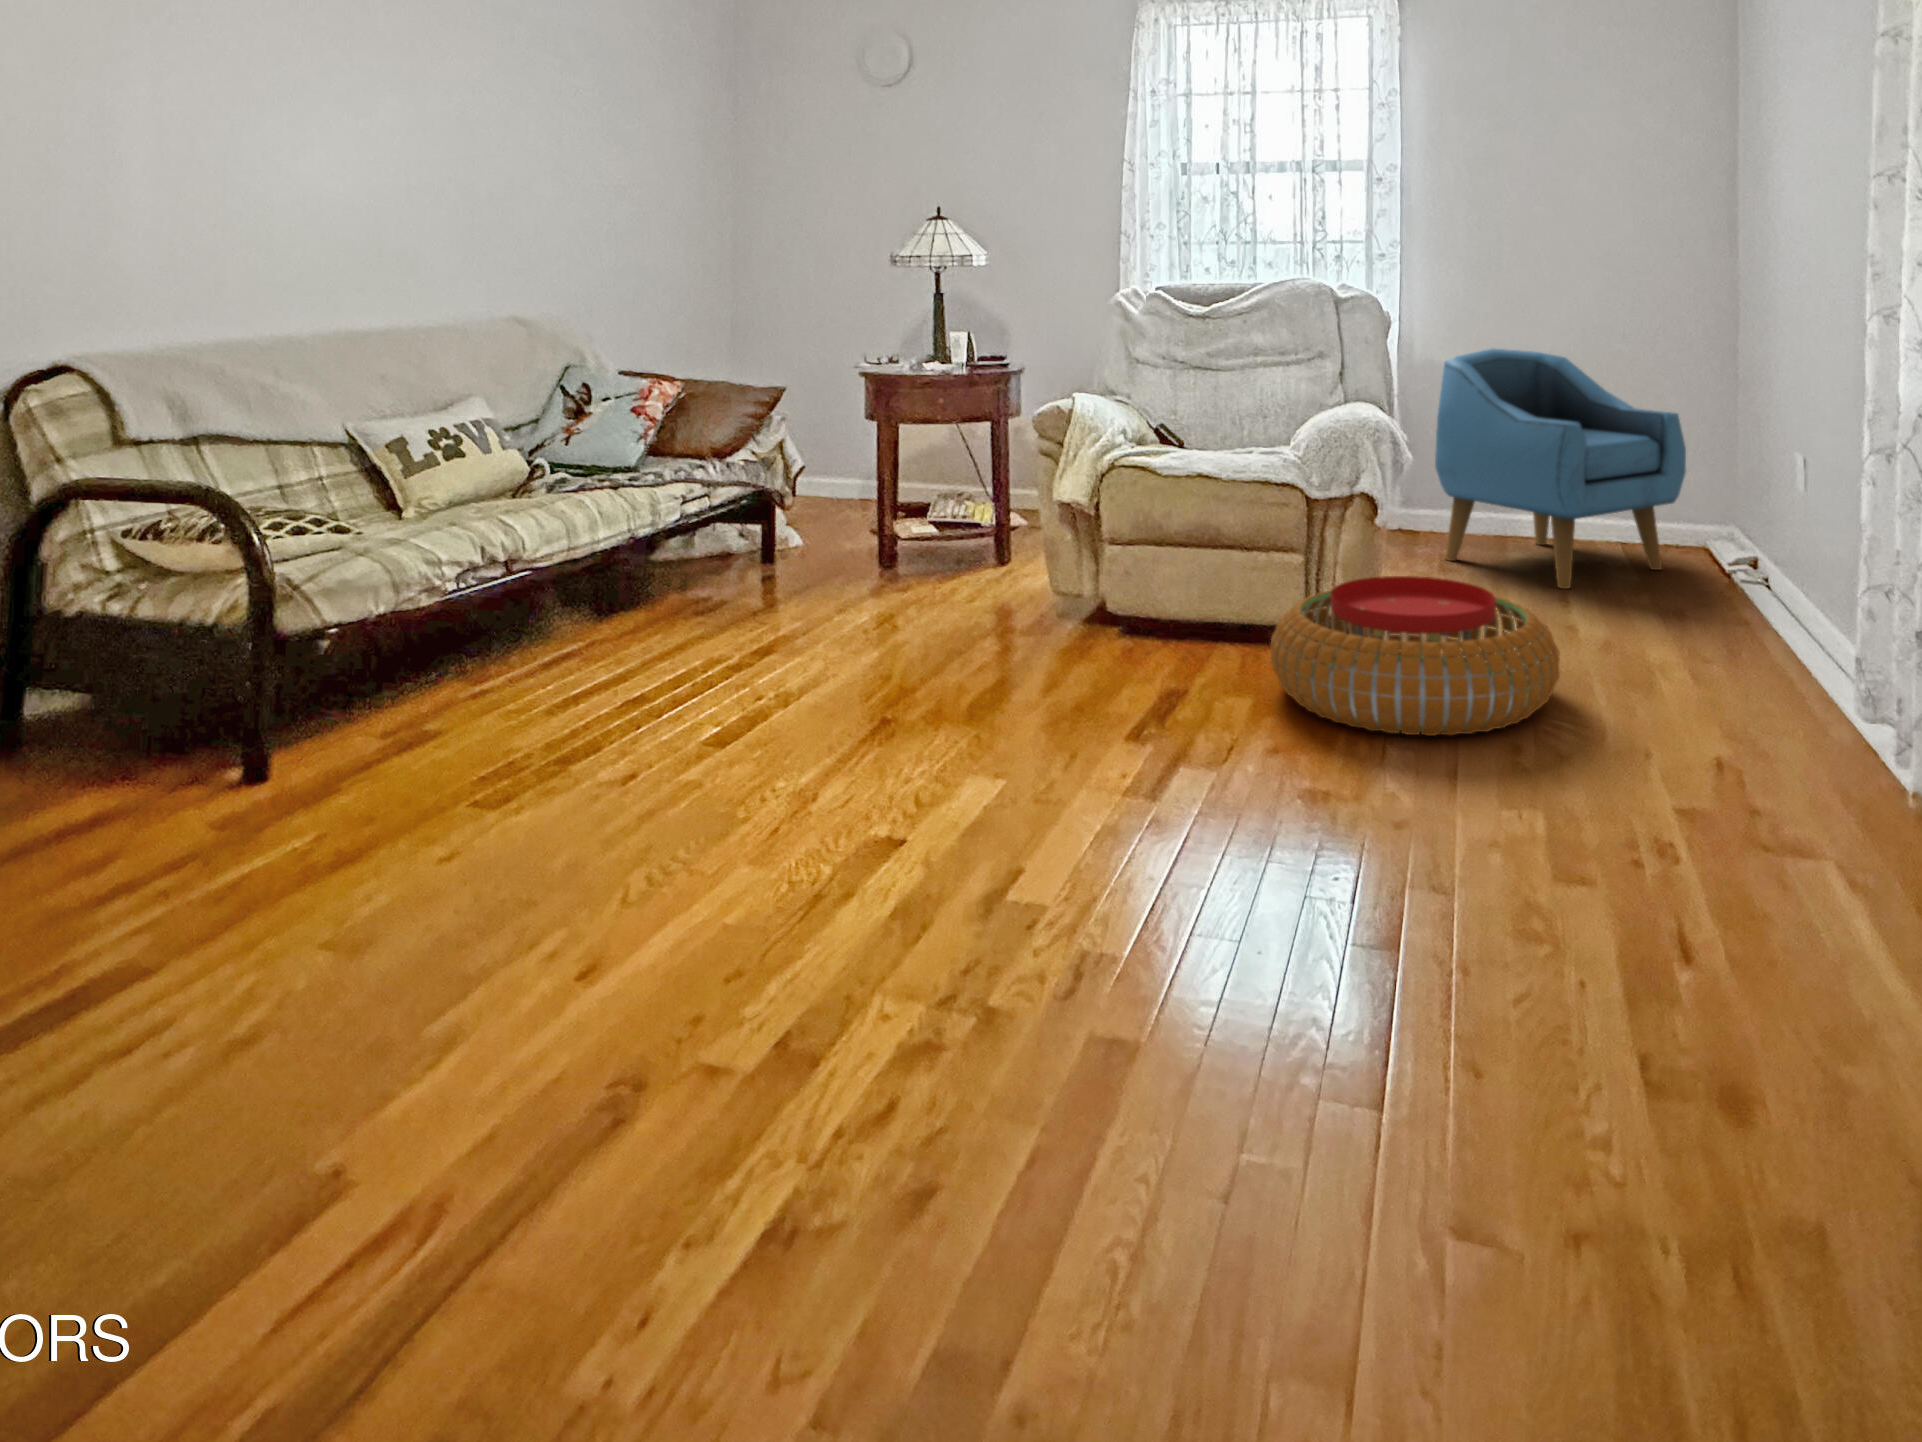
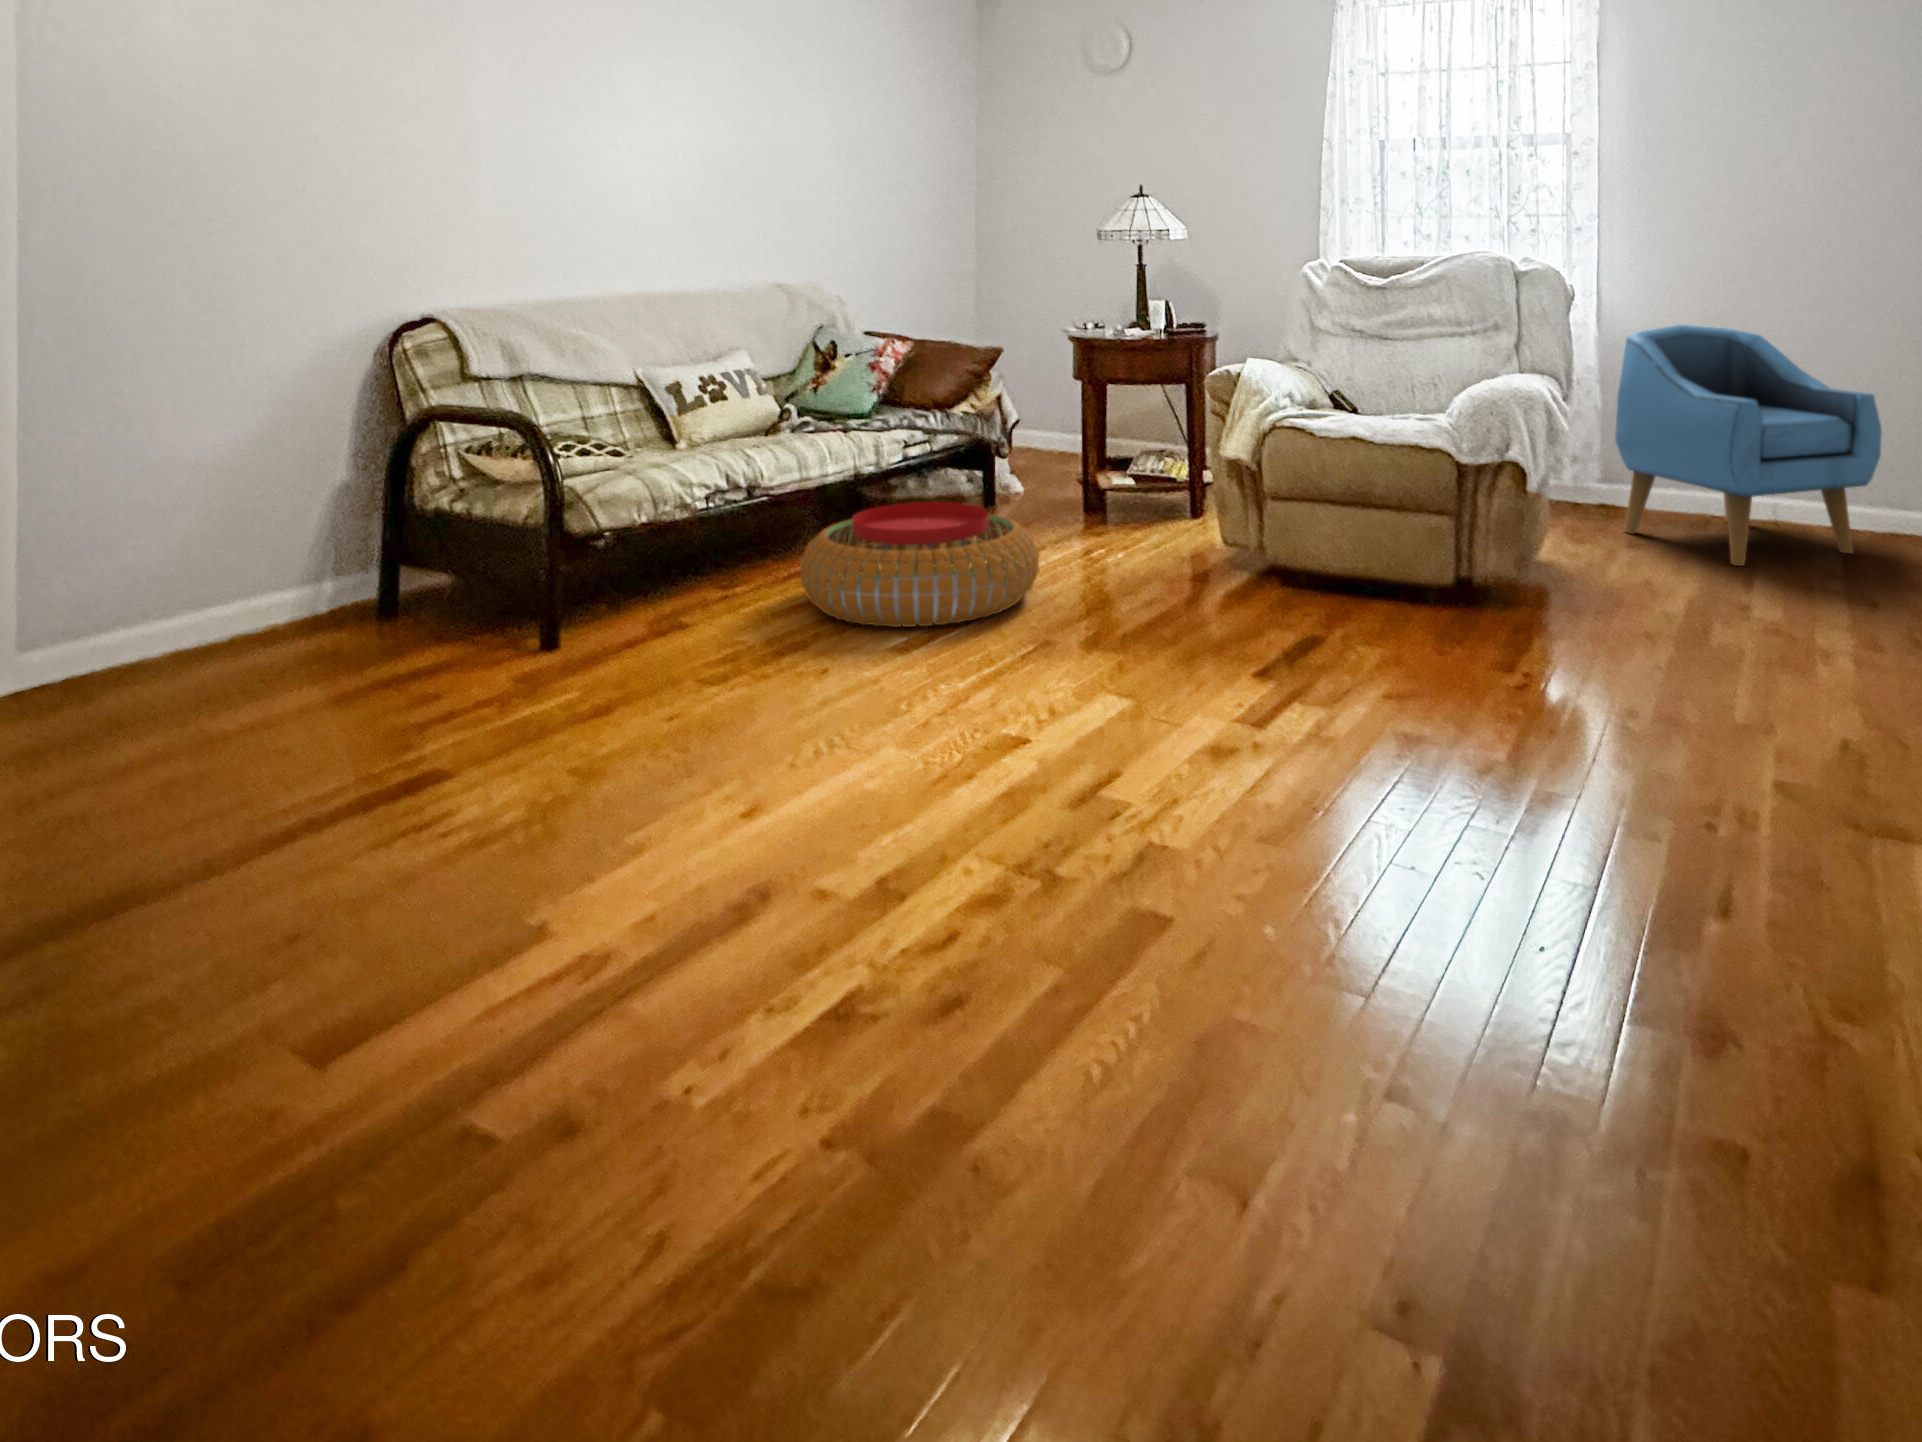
pouf: present [1271,576,1560,736] -> present [800,502,1039,627]

